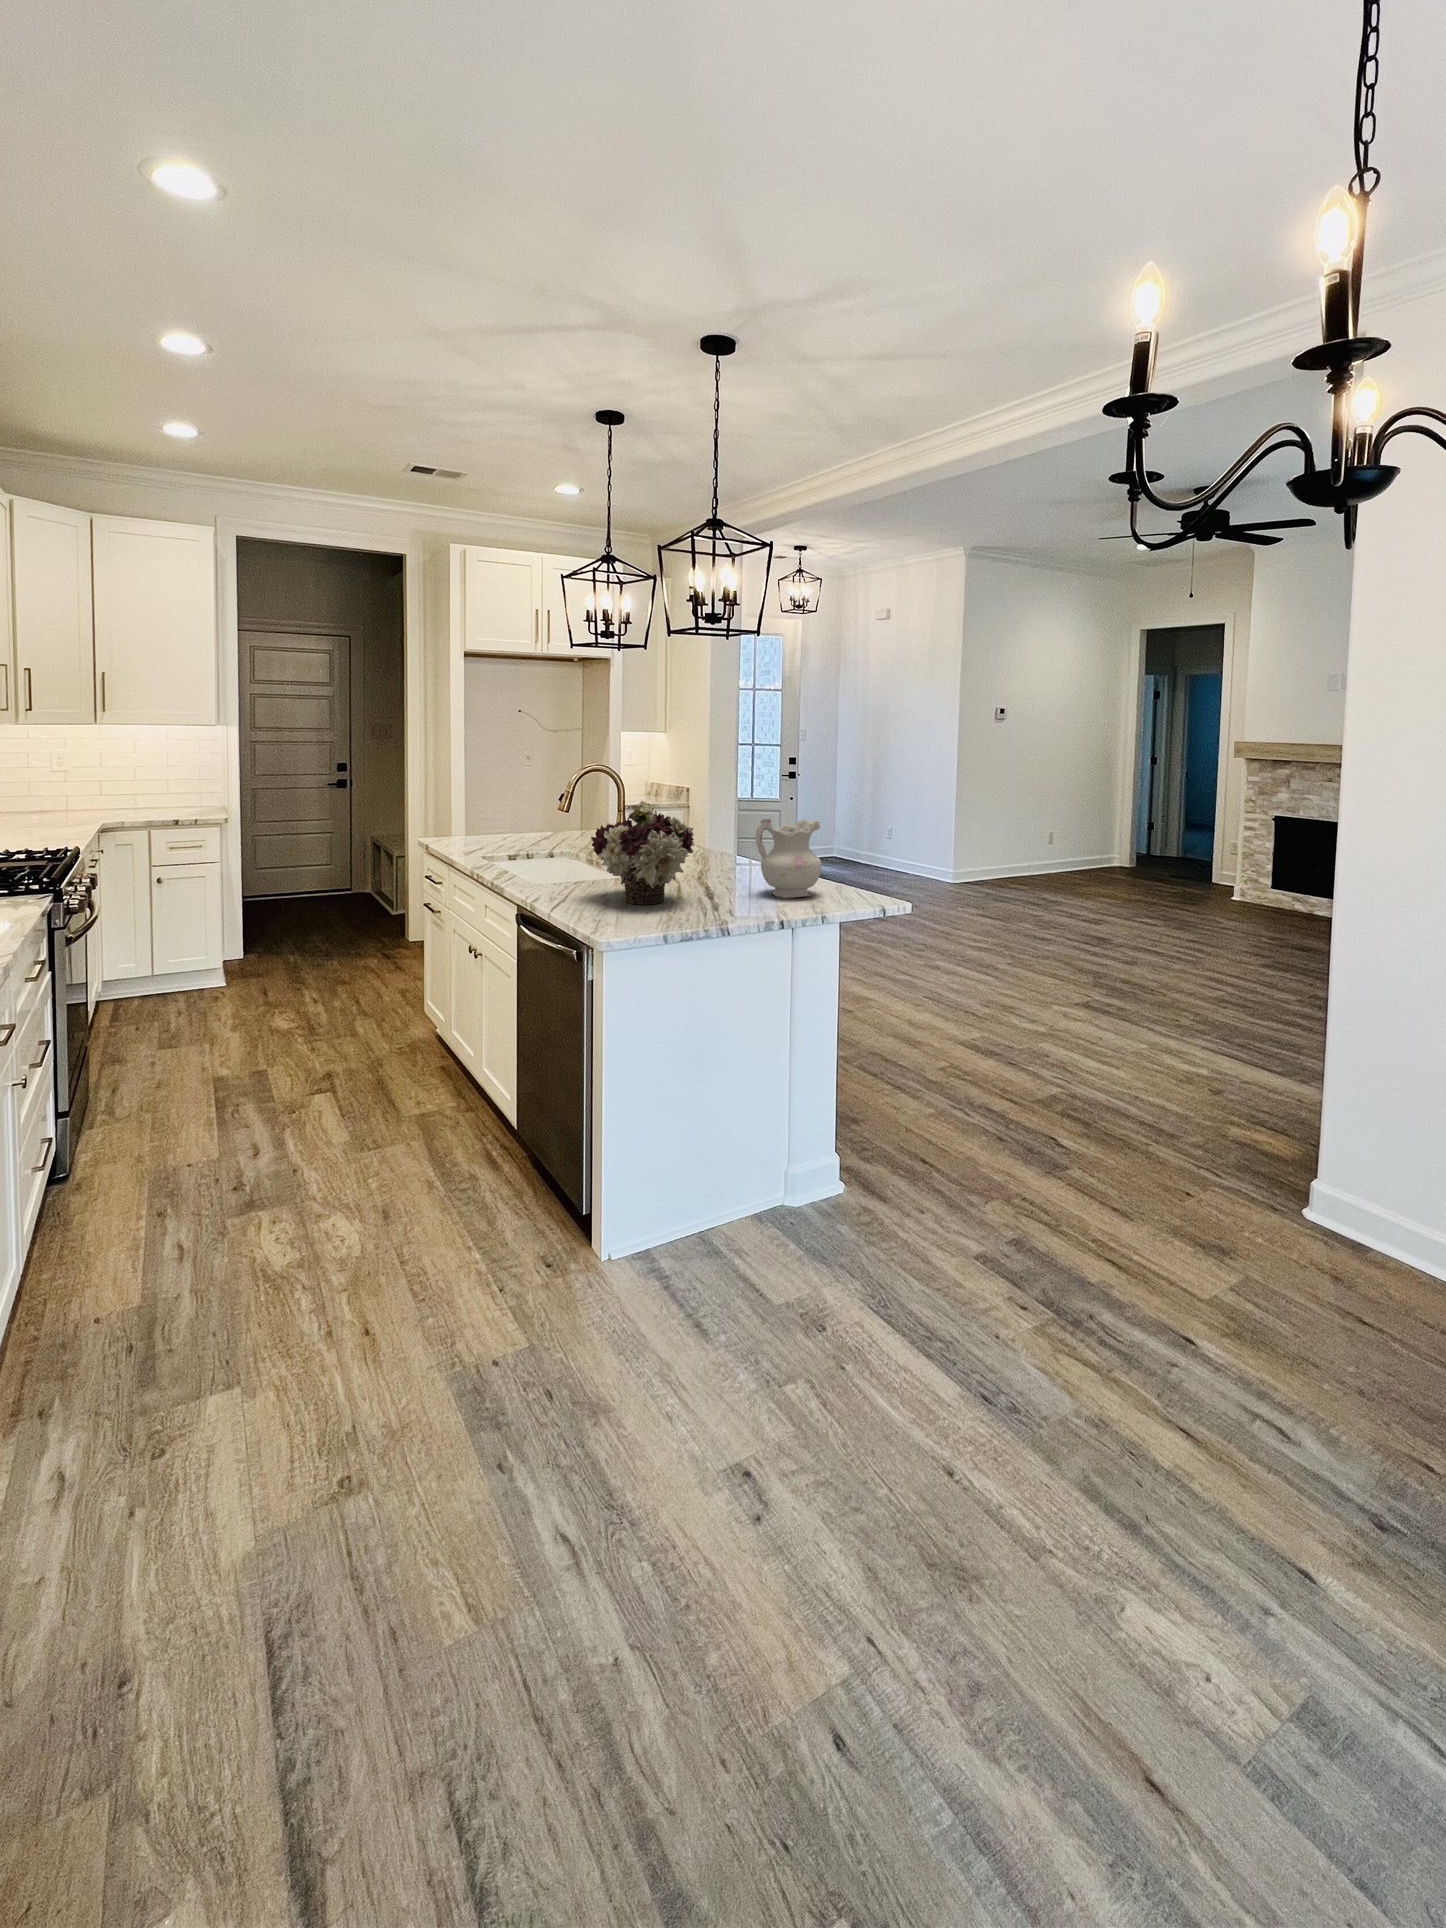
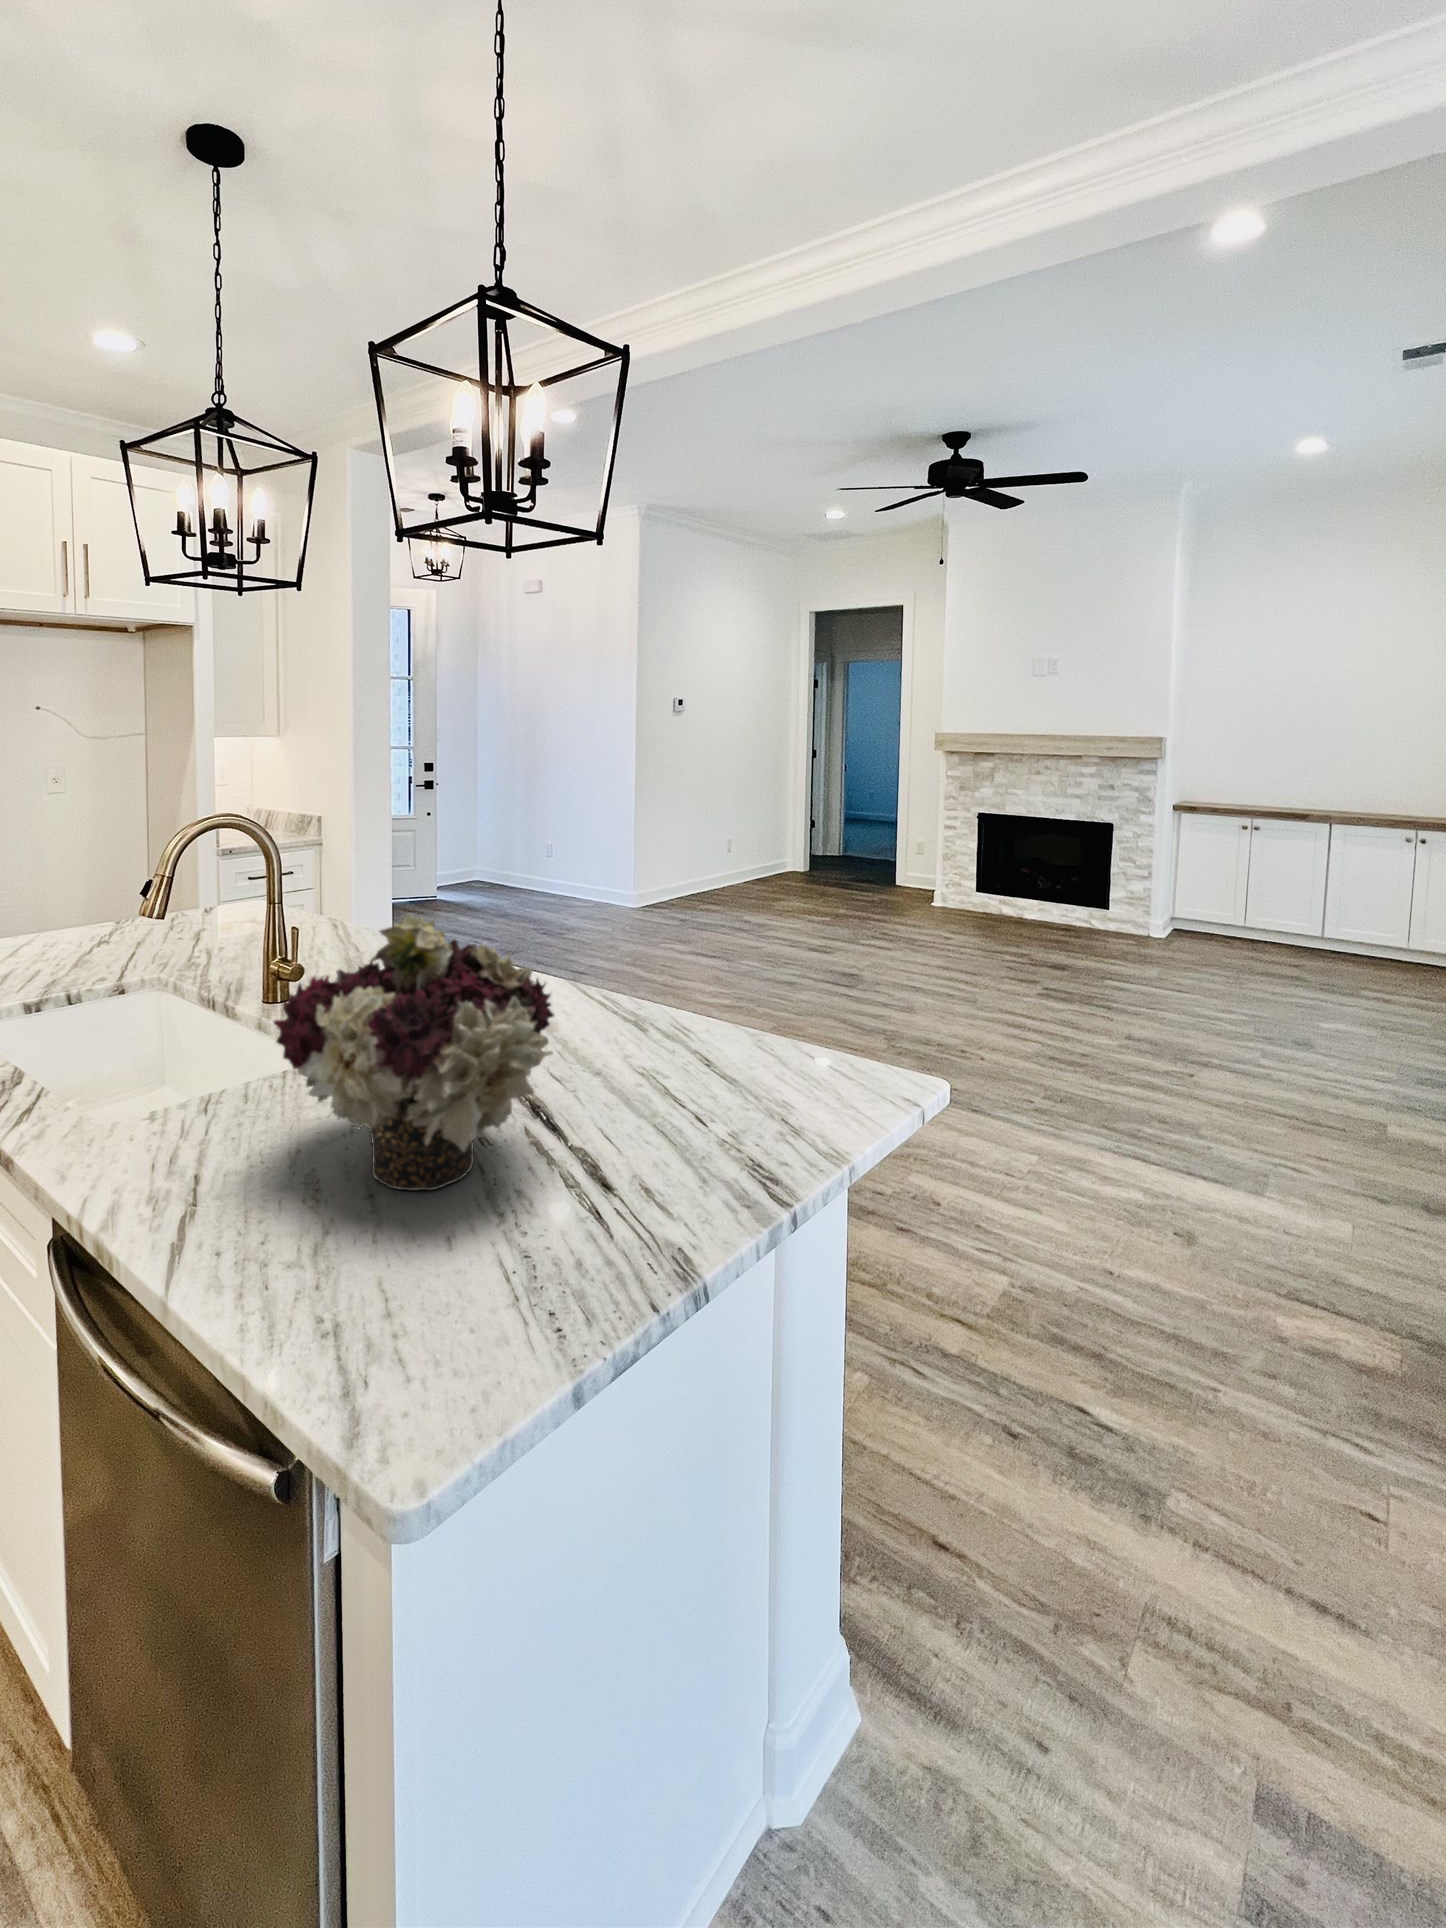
ceramic pitcher: present [756,819,822,898] -> none [658,914,791,1098]

